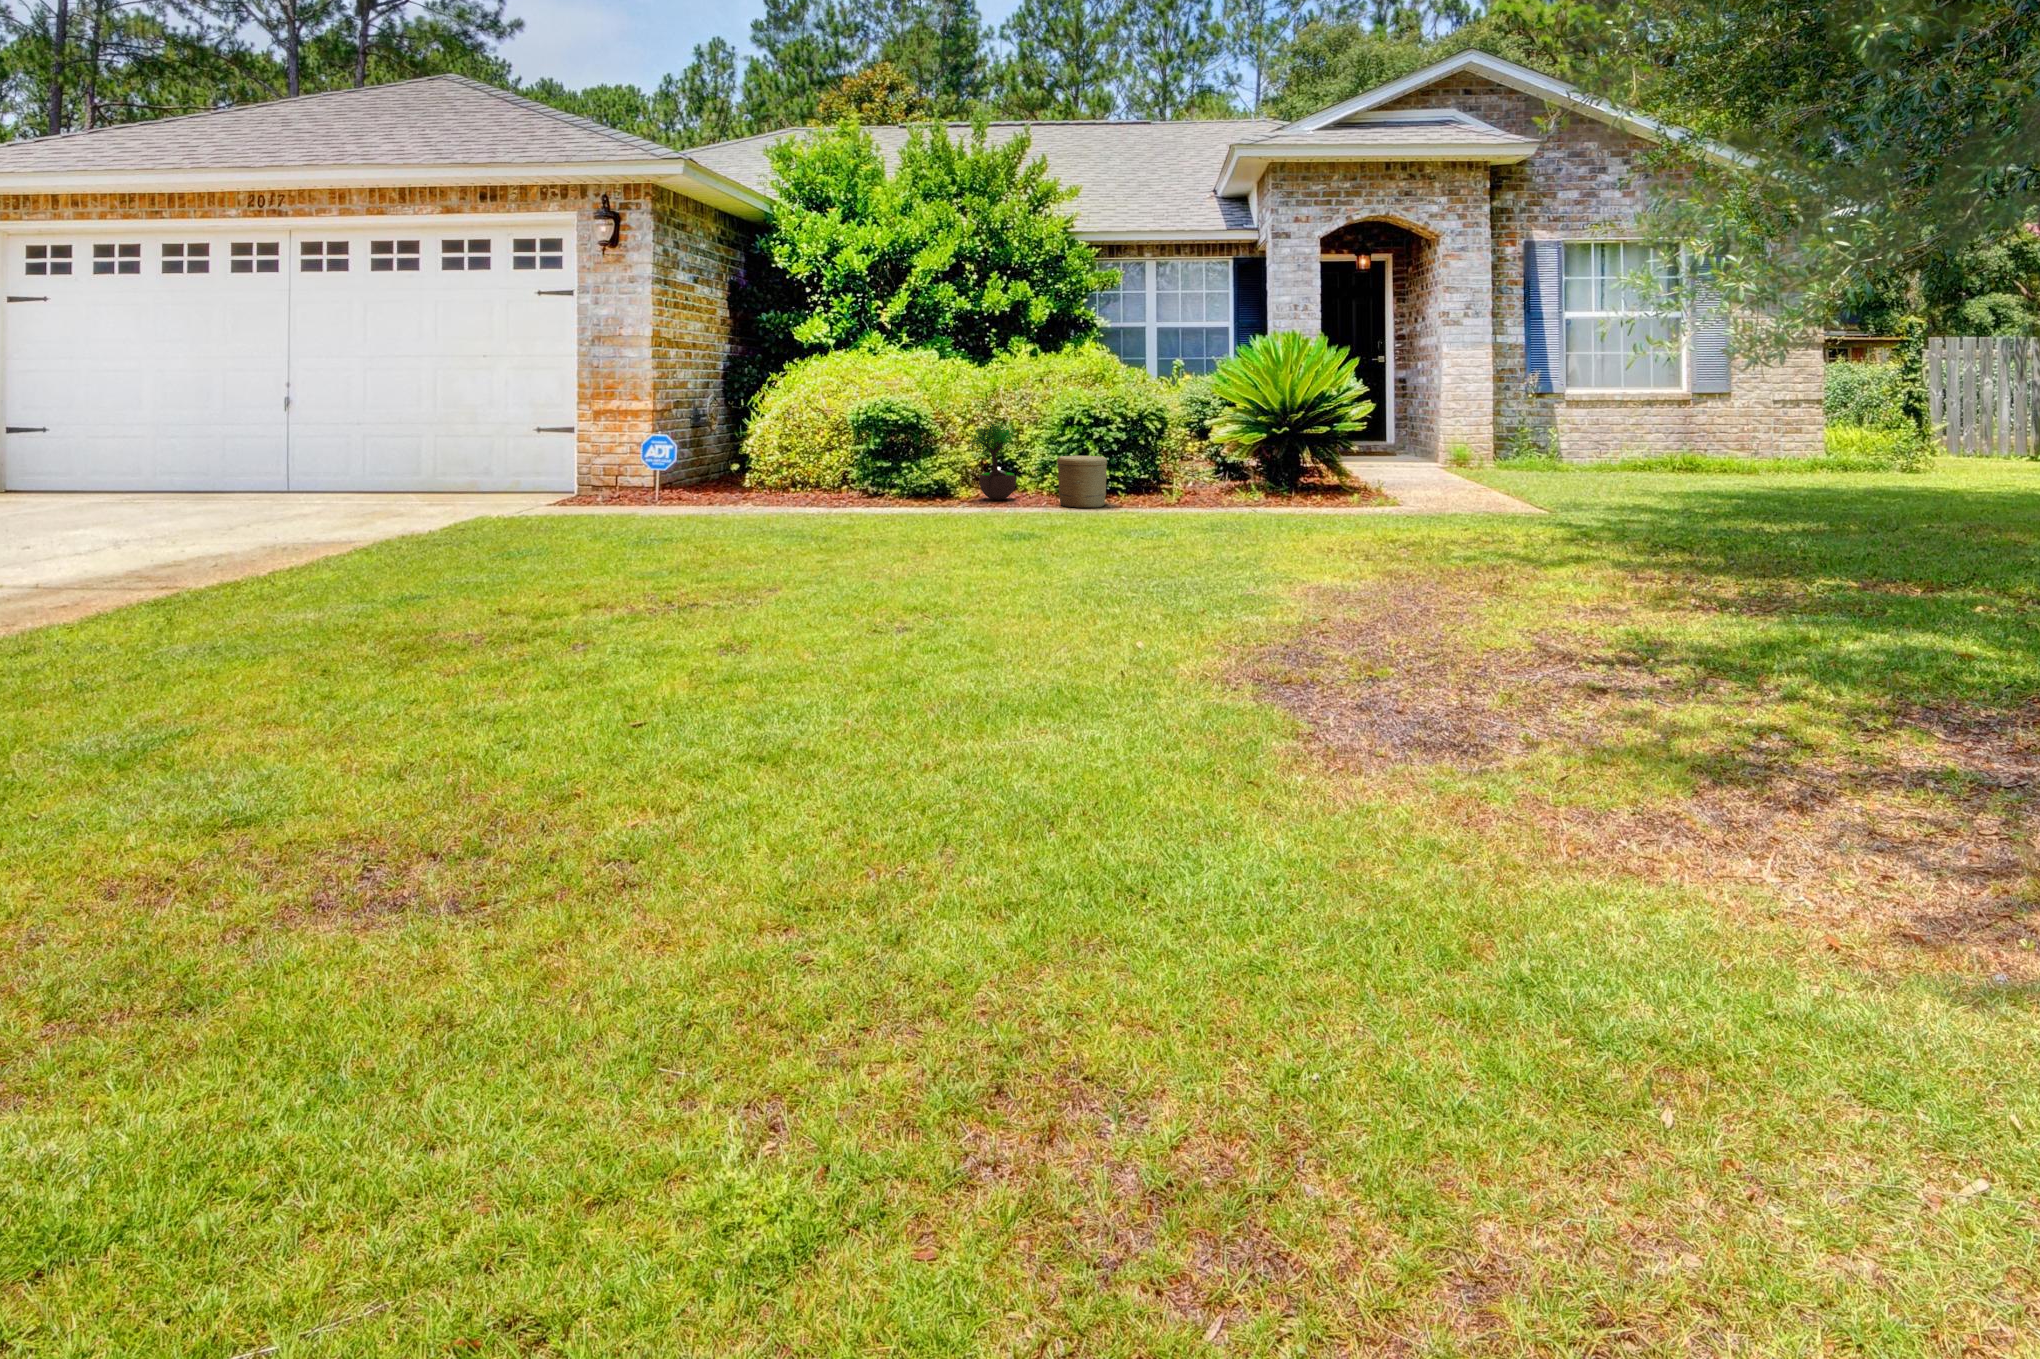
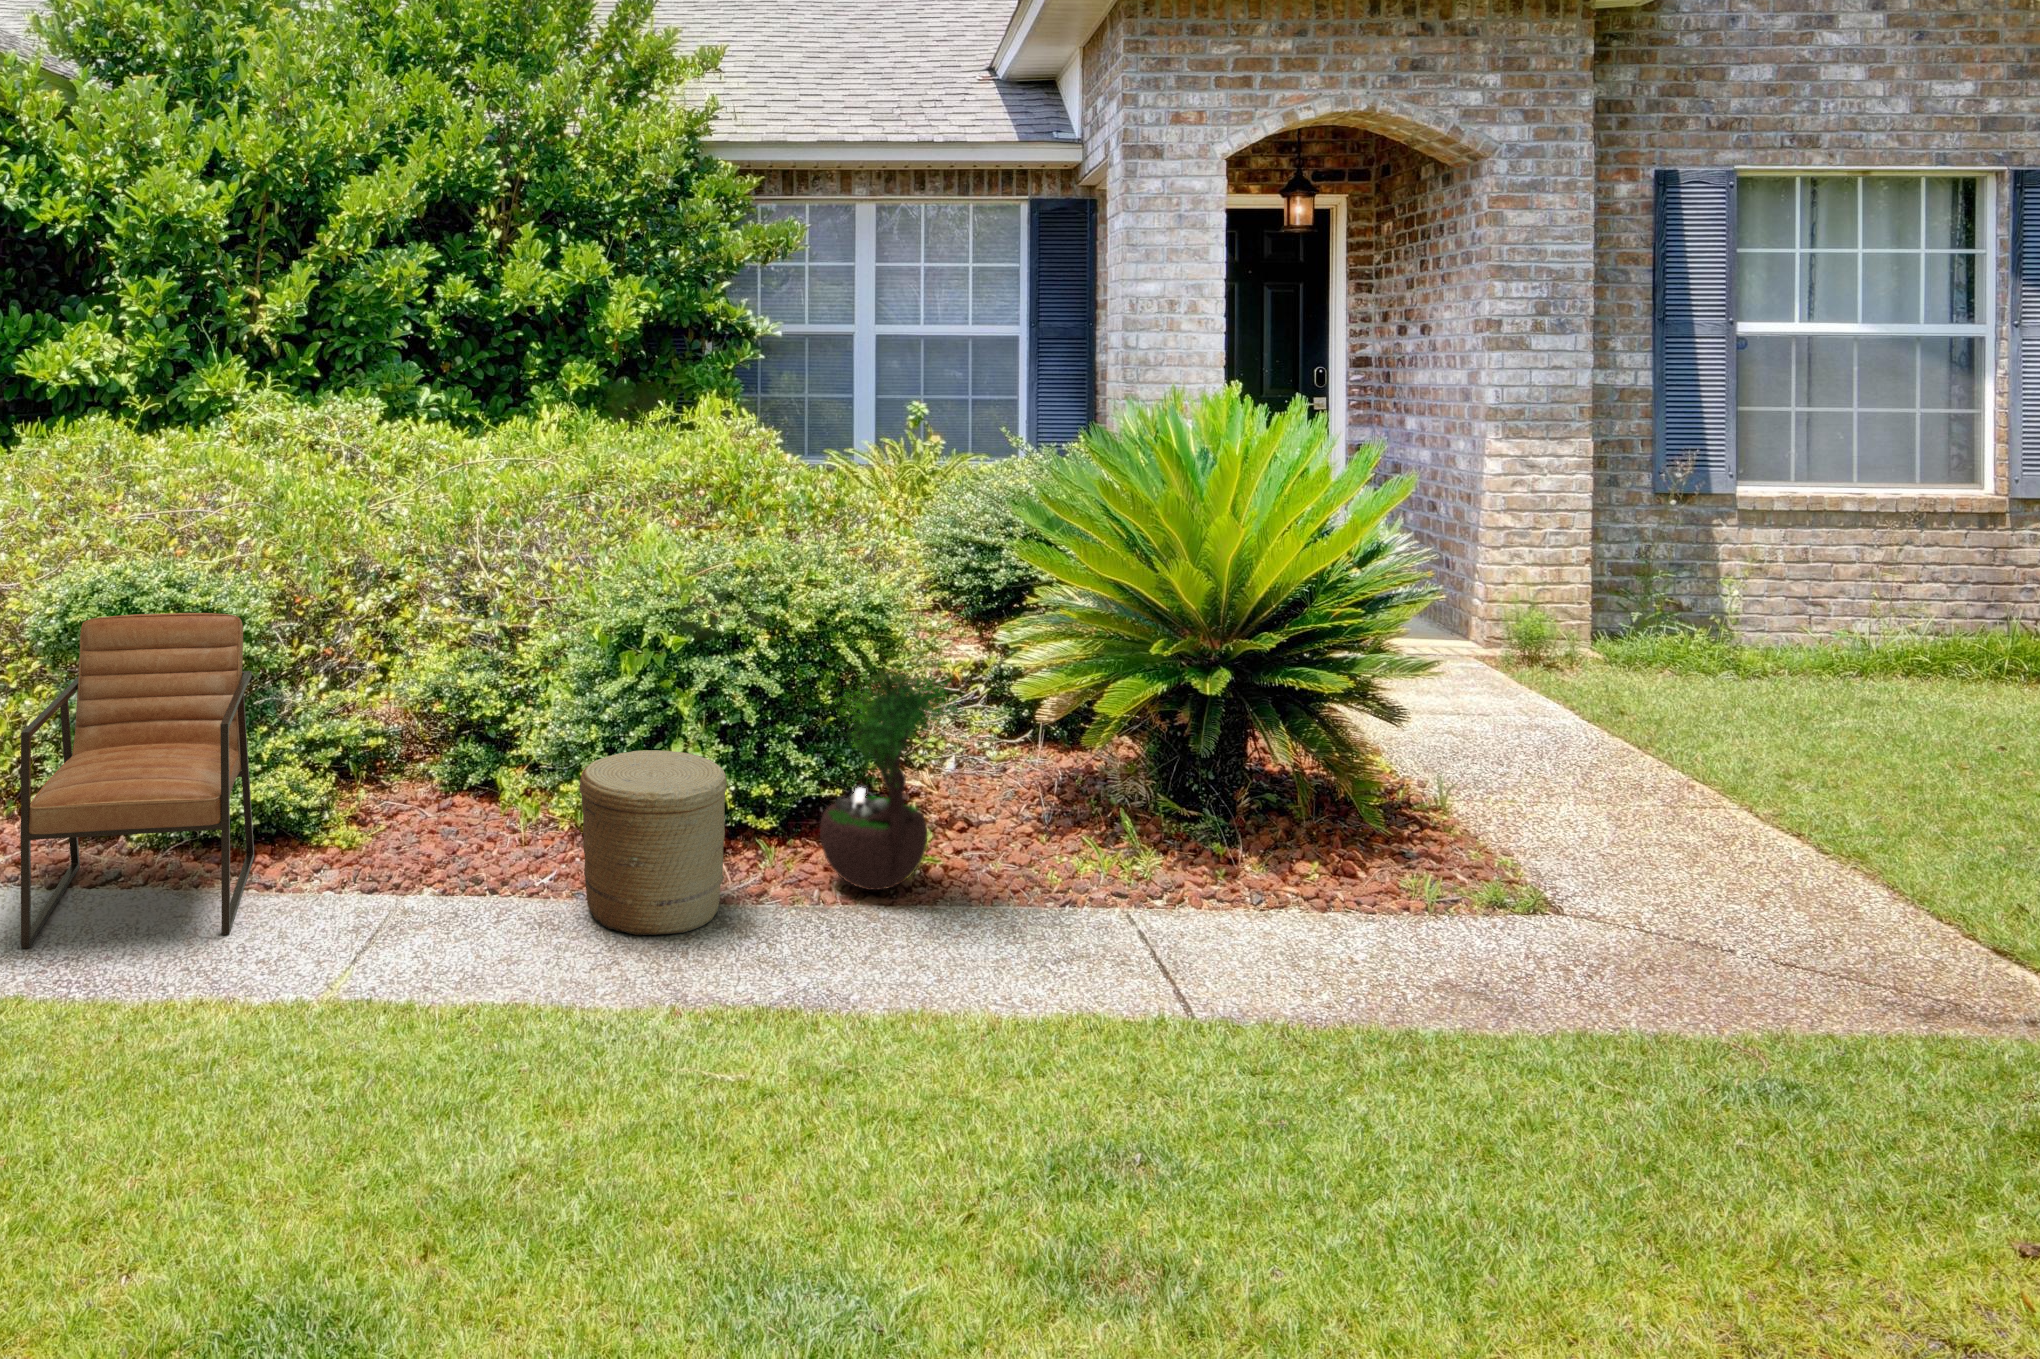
chair: none [875,412,944,510] -> present [21,613,254,948]
potted tree: present [971,419,1018,500] -> present [820,661,964,890]

